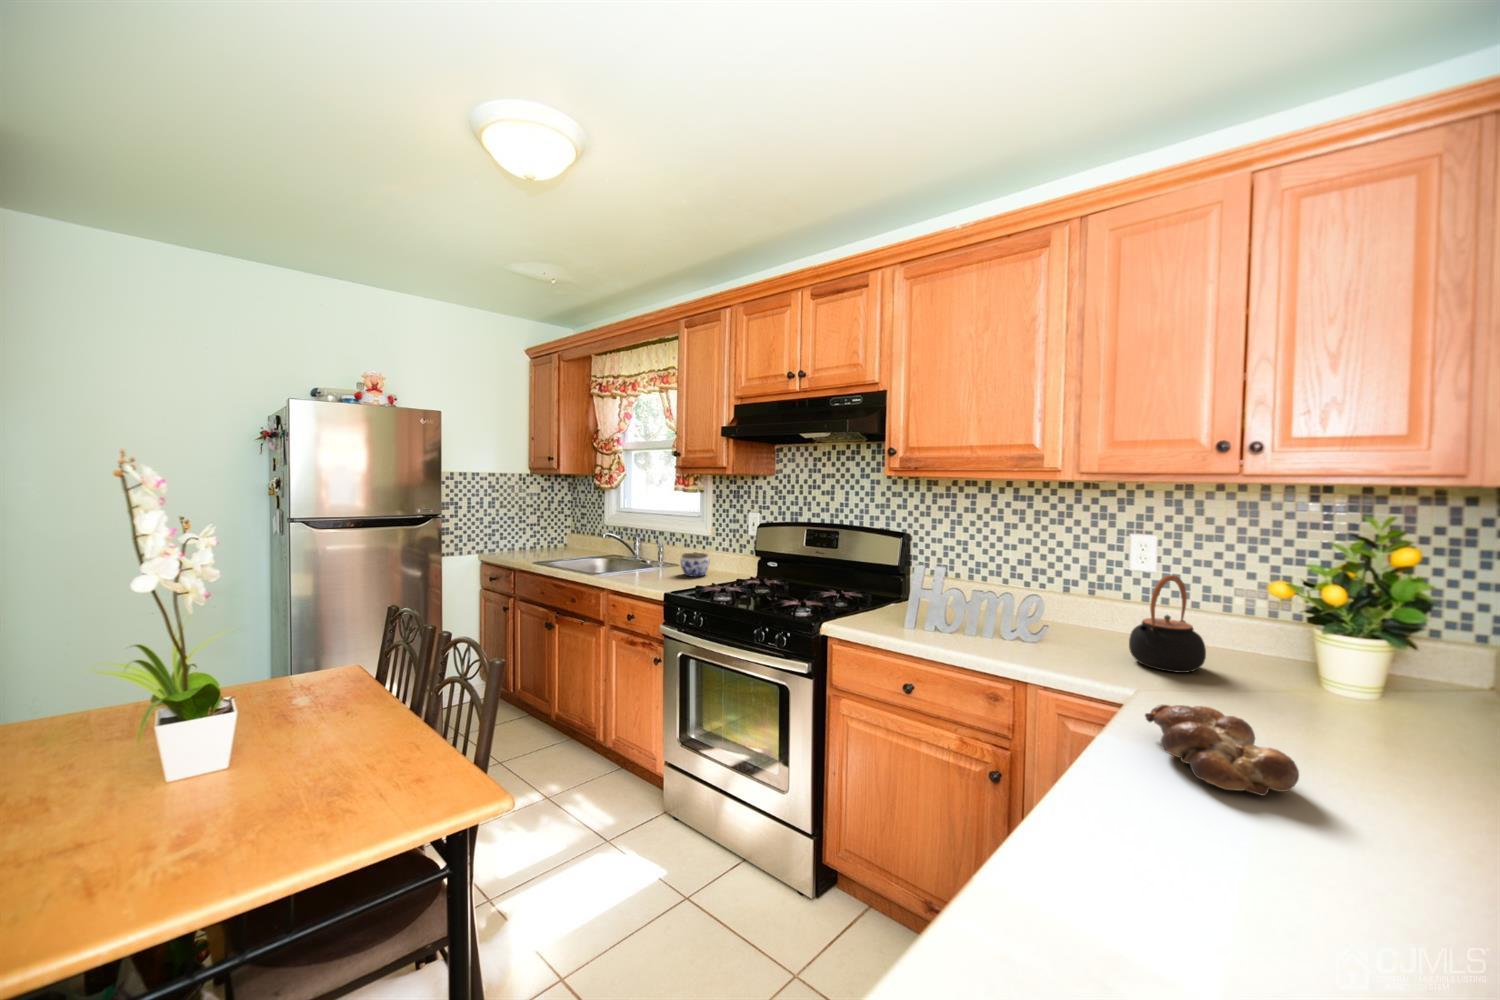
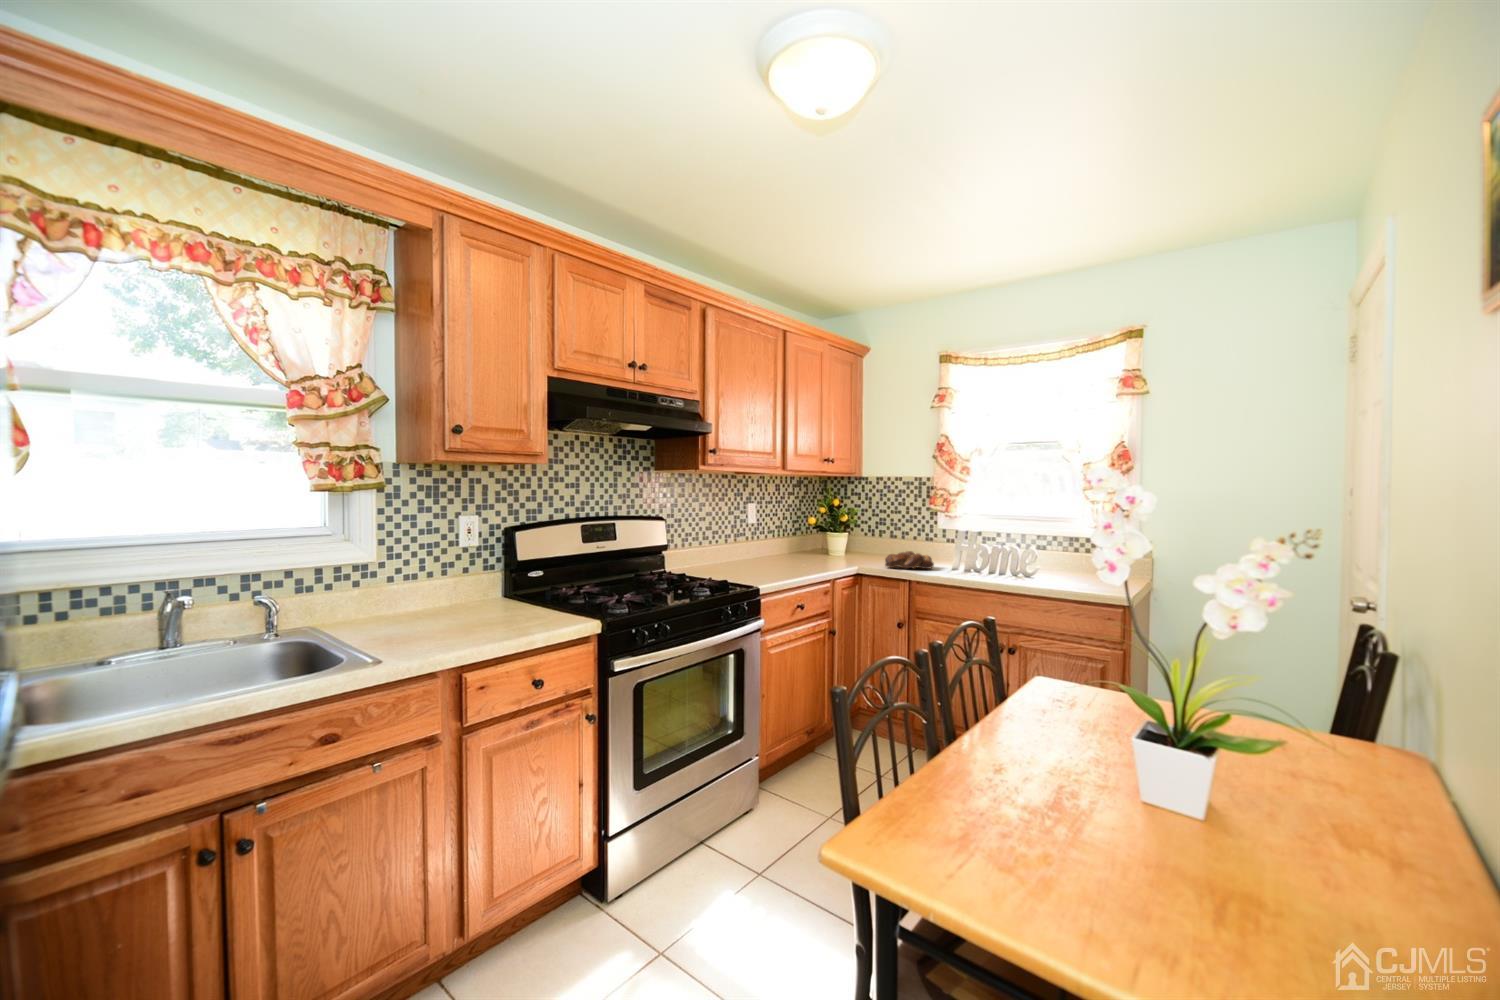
jar: present [680,552,709,576] -> none [412,583,464,623]
teapot: present [1129,575,1206,673] -> none [786,518,815,562]

